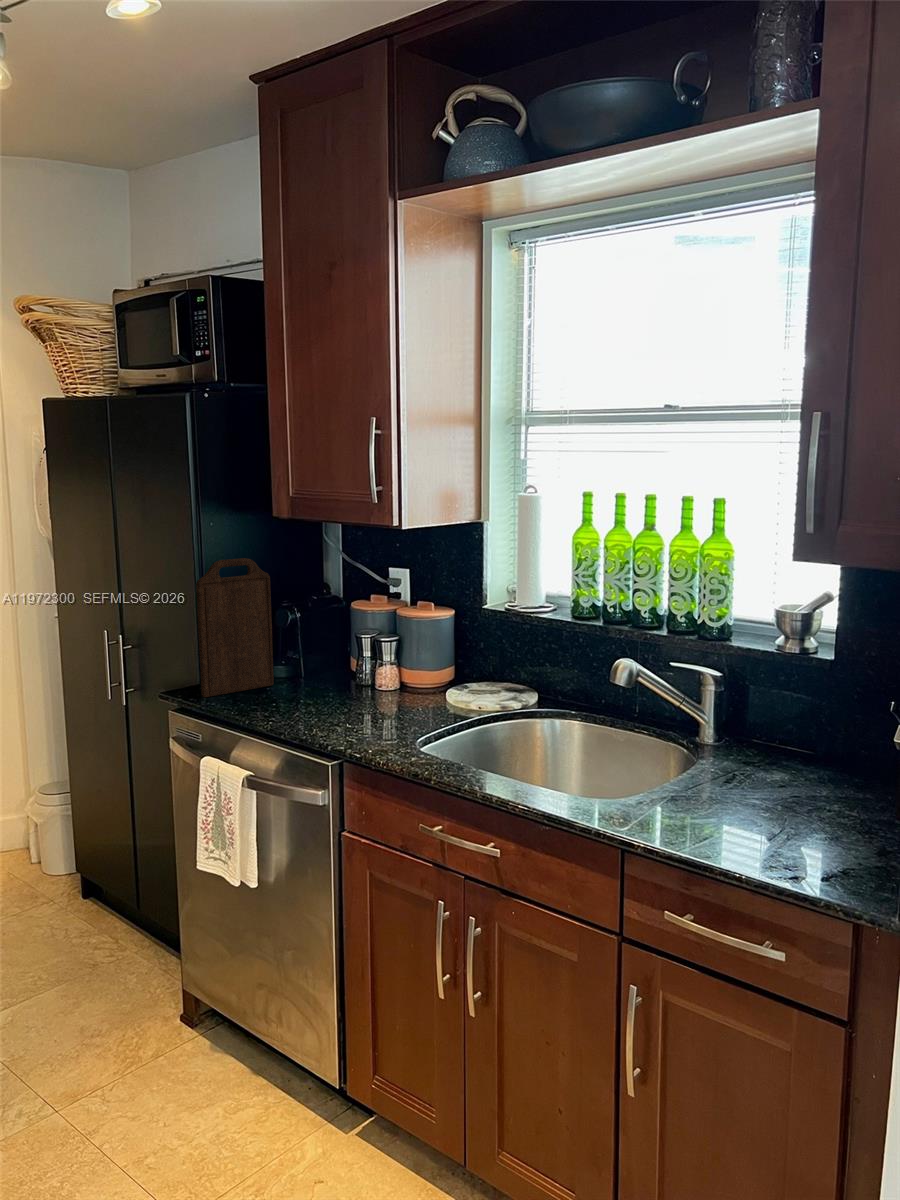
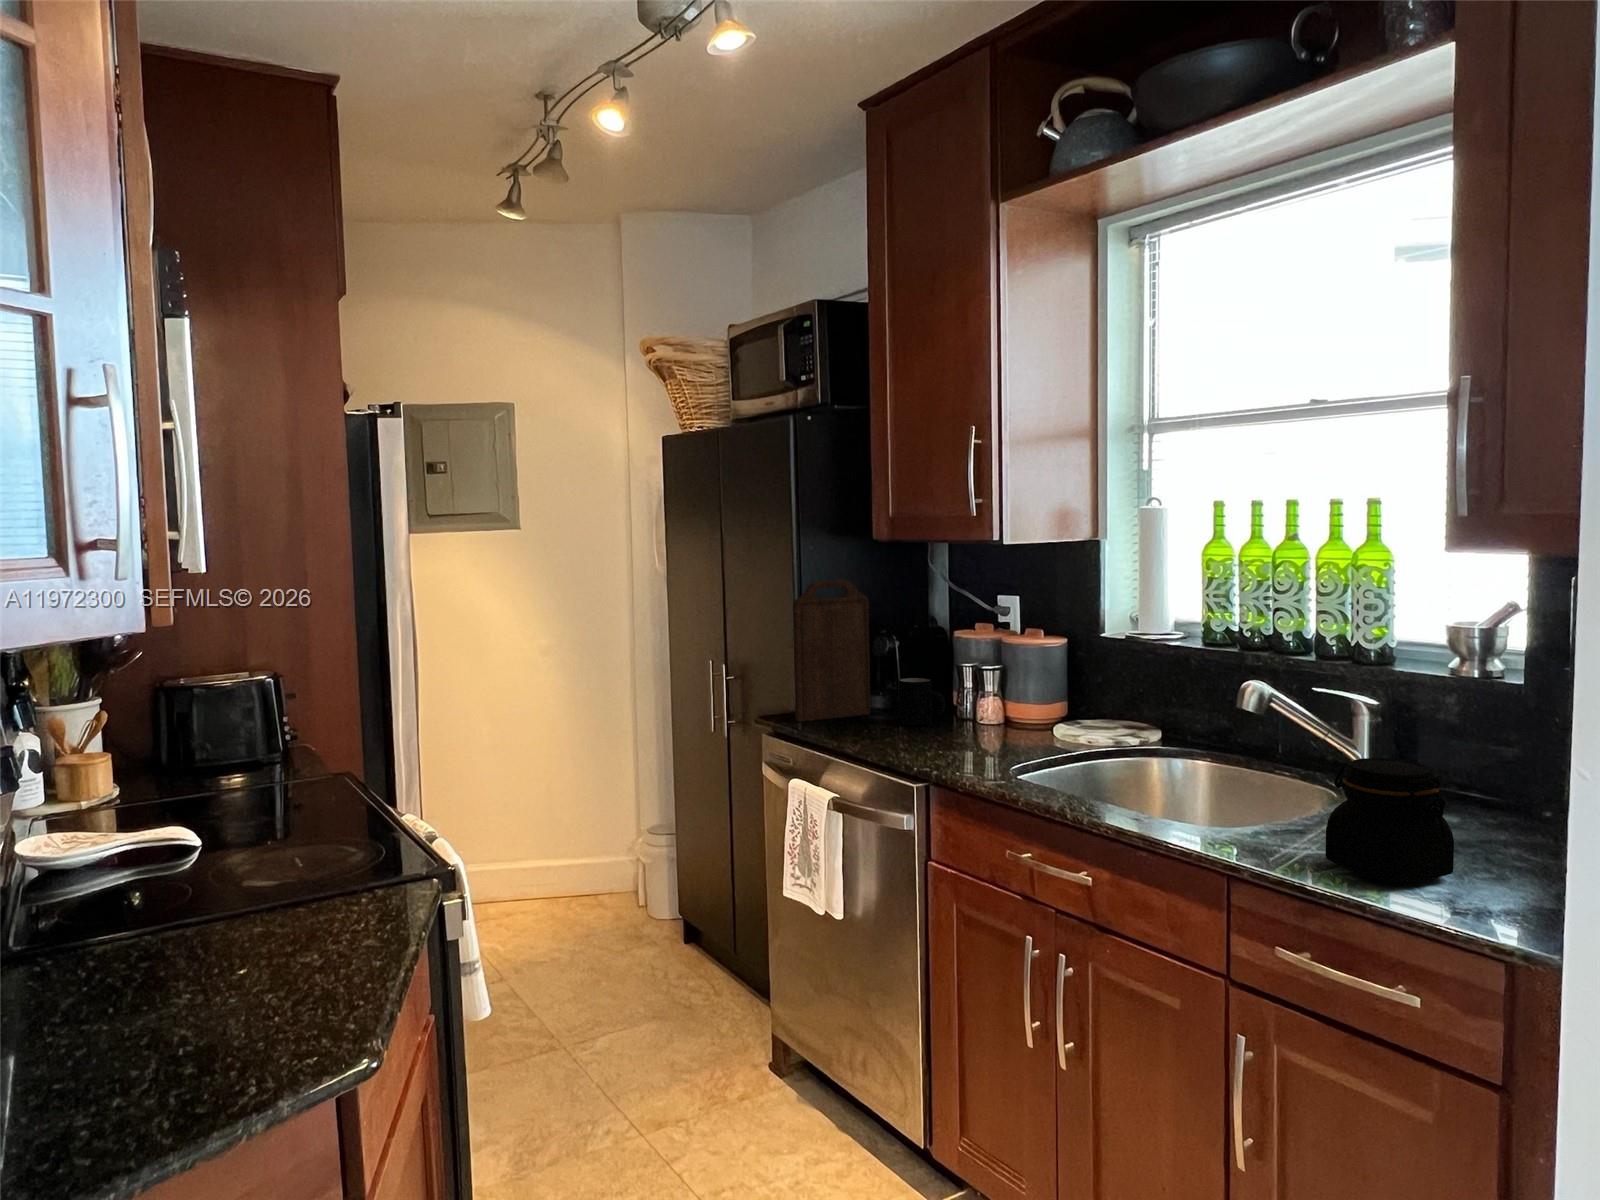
mug: none [302,650,346,696] -> present [898,678,945,725]
jar: none [701,742,801,852] -> present [1325,758,1454,883]

